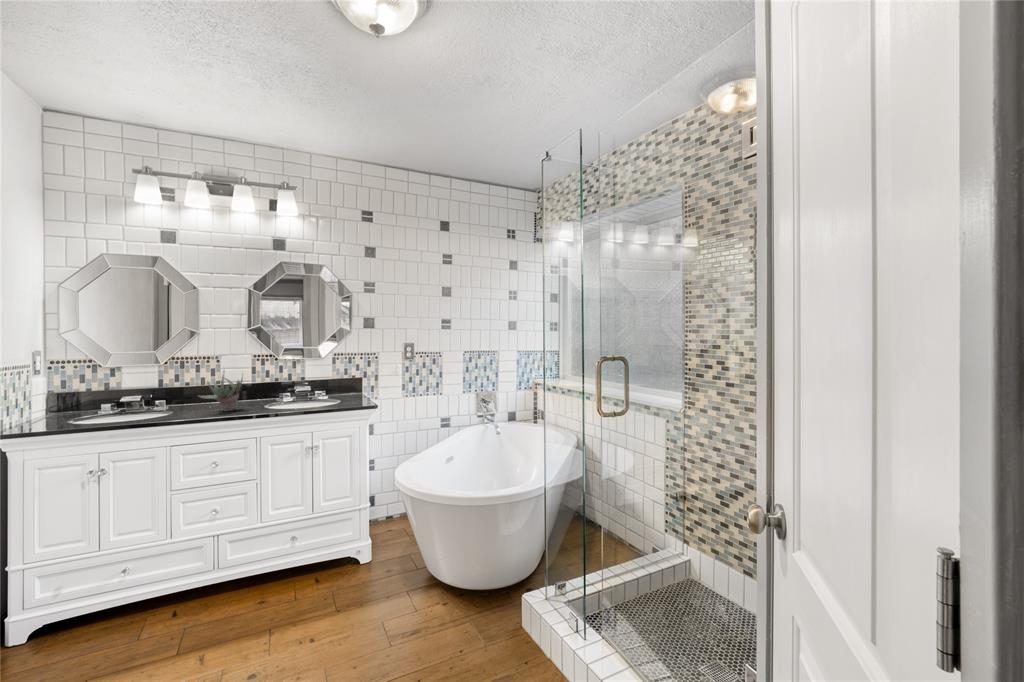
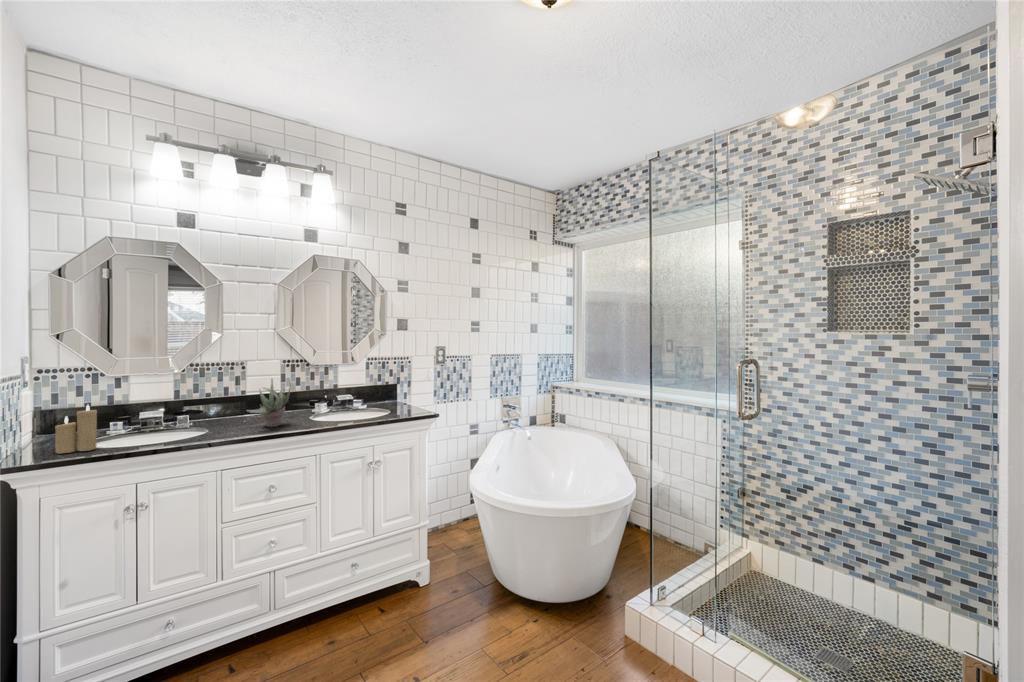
candle: none [41,388,74,425] -> present [55,405,97,454]

